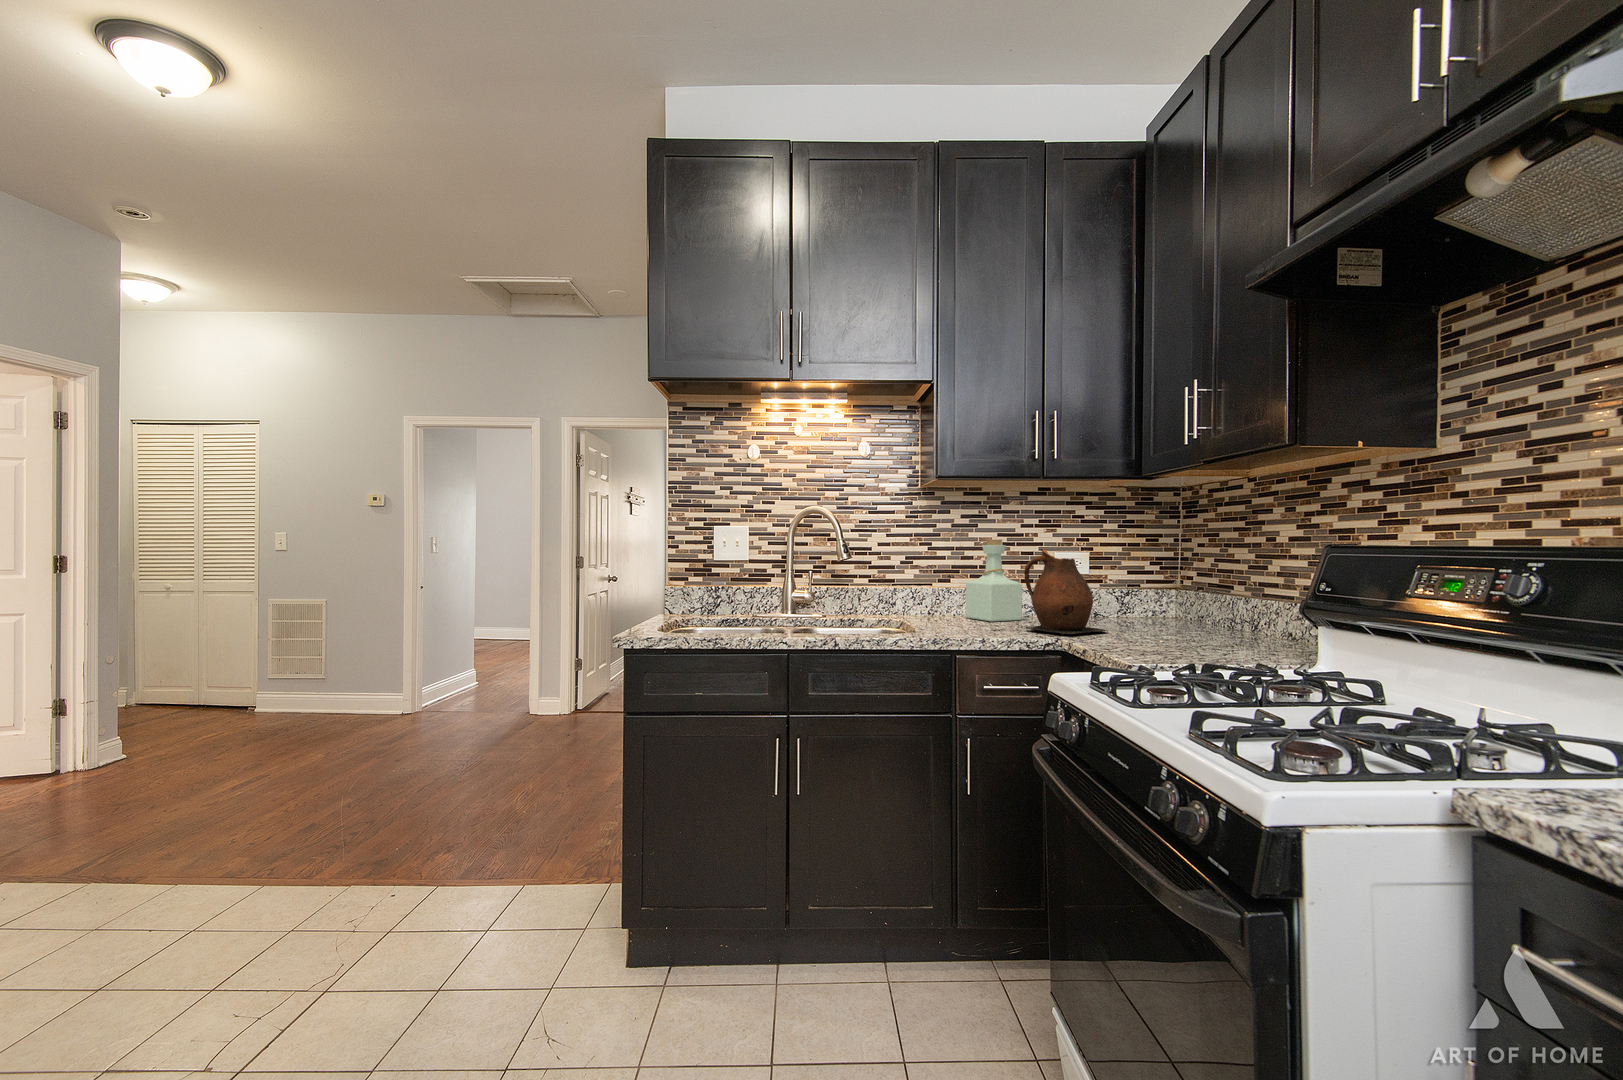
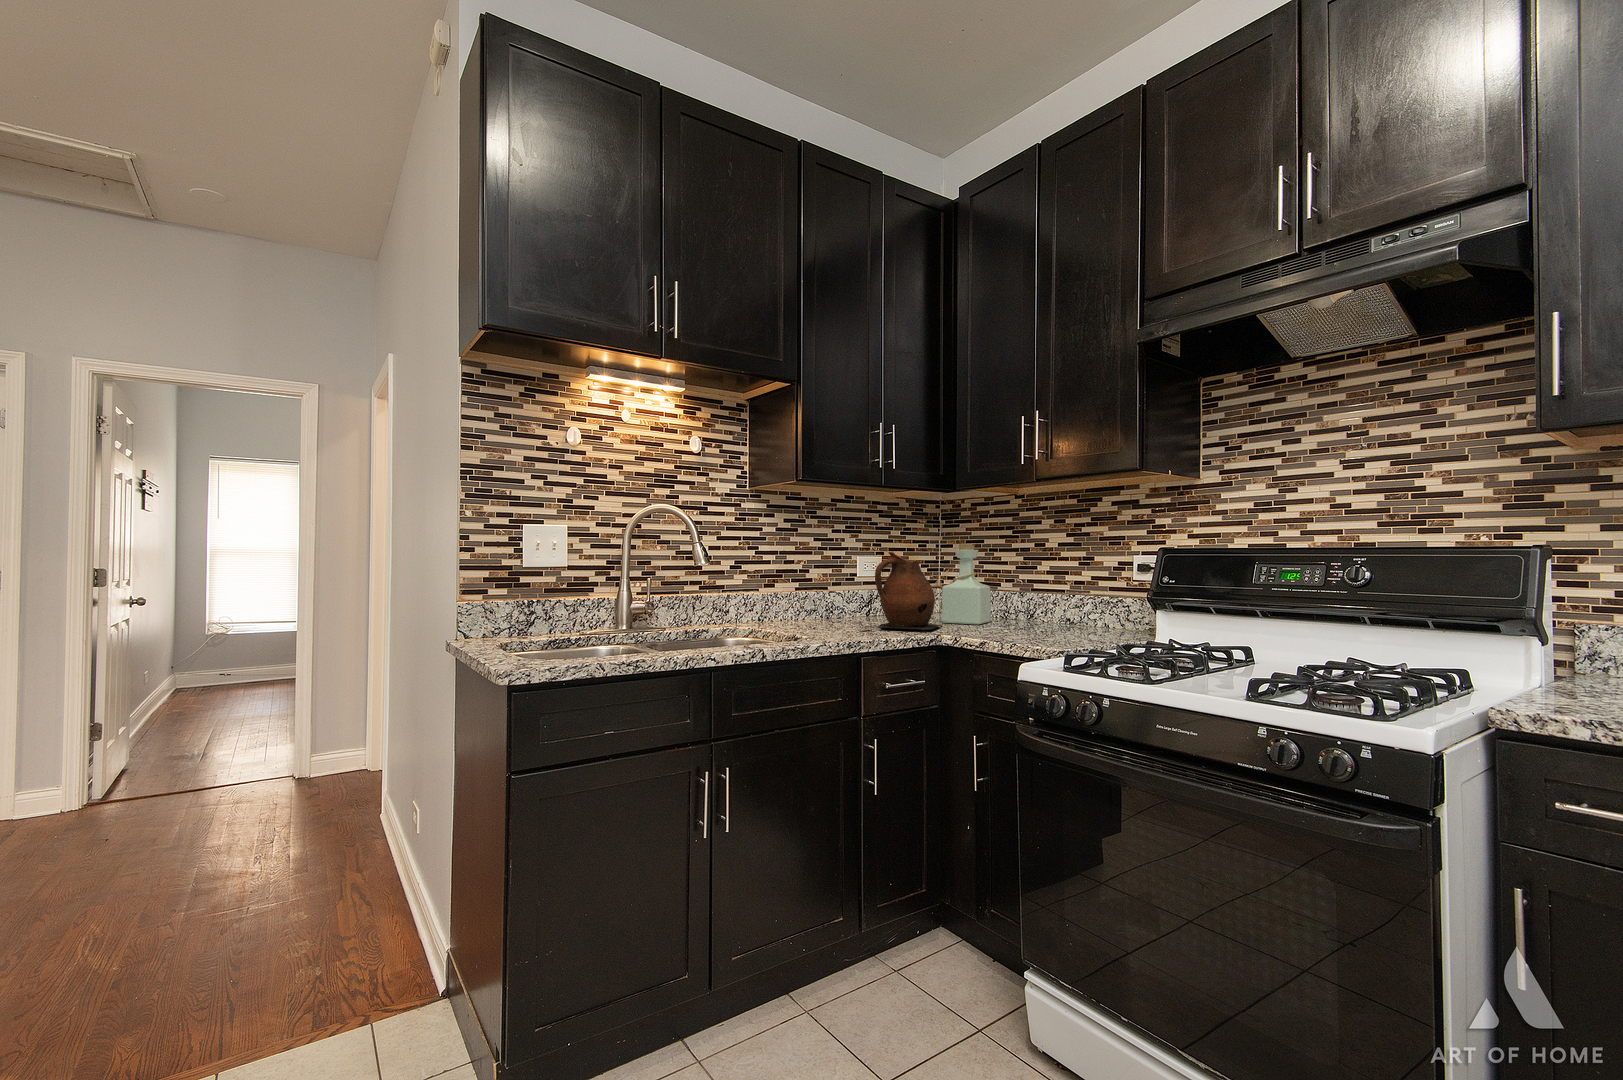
bottle: present [966,539,1022,622] -> present [940,544,991,625]

